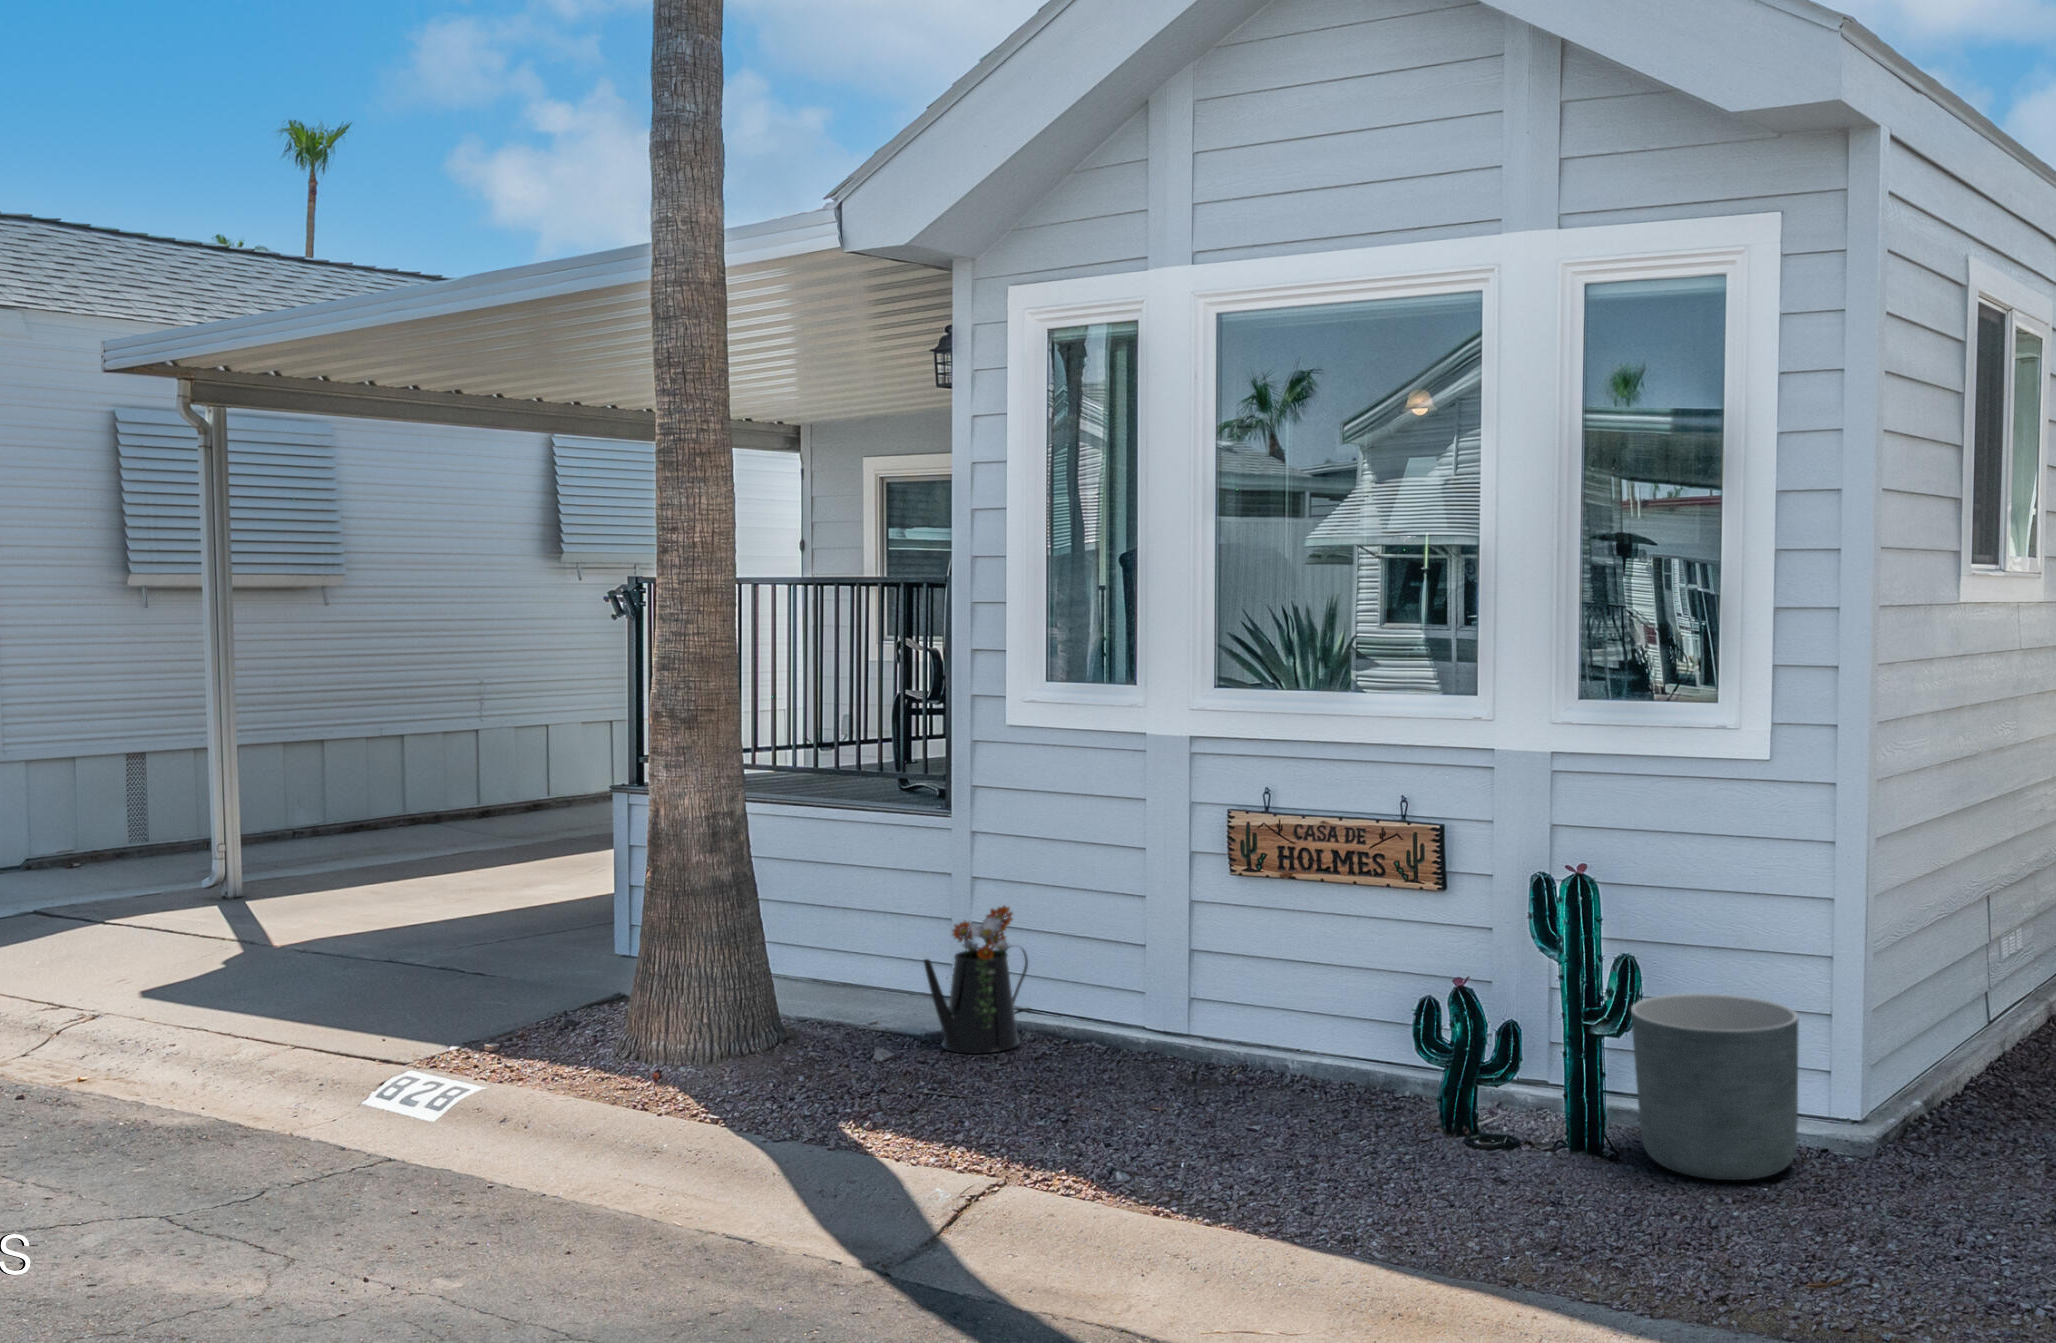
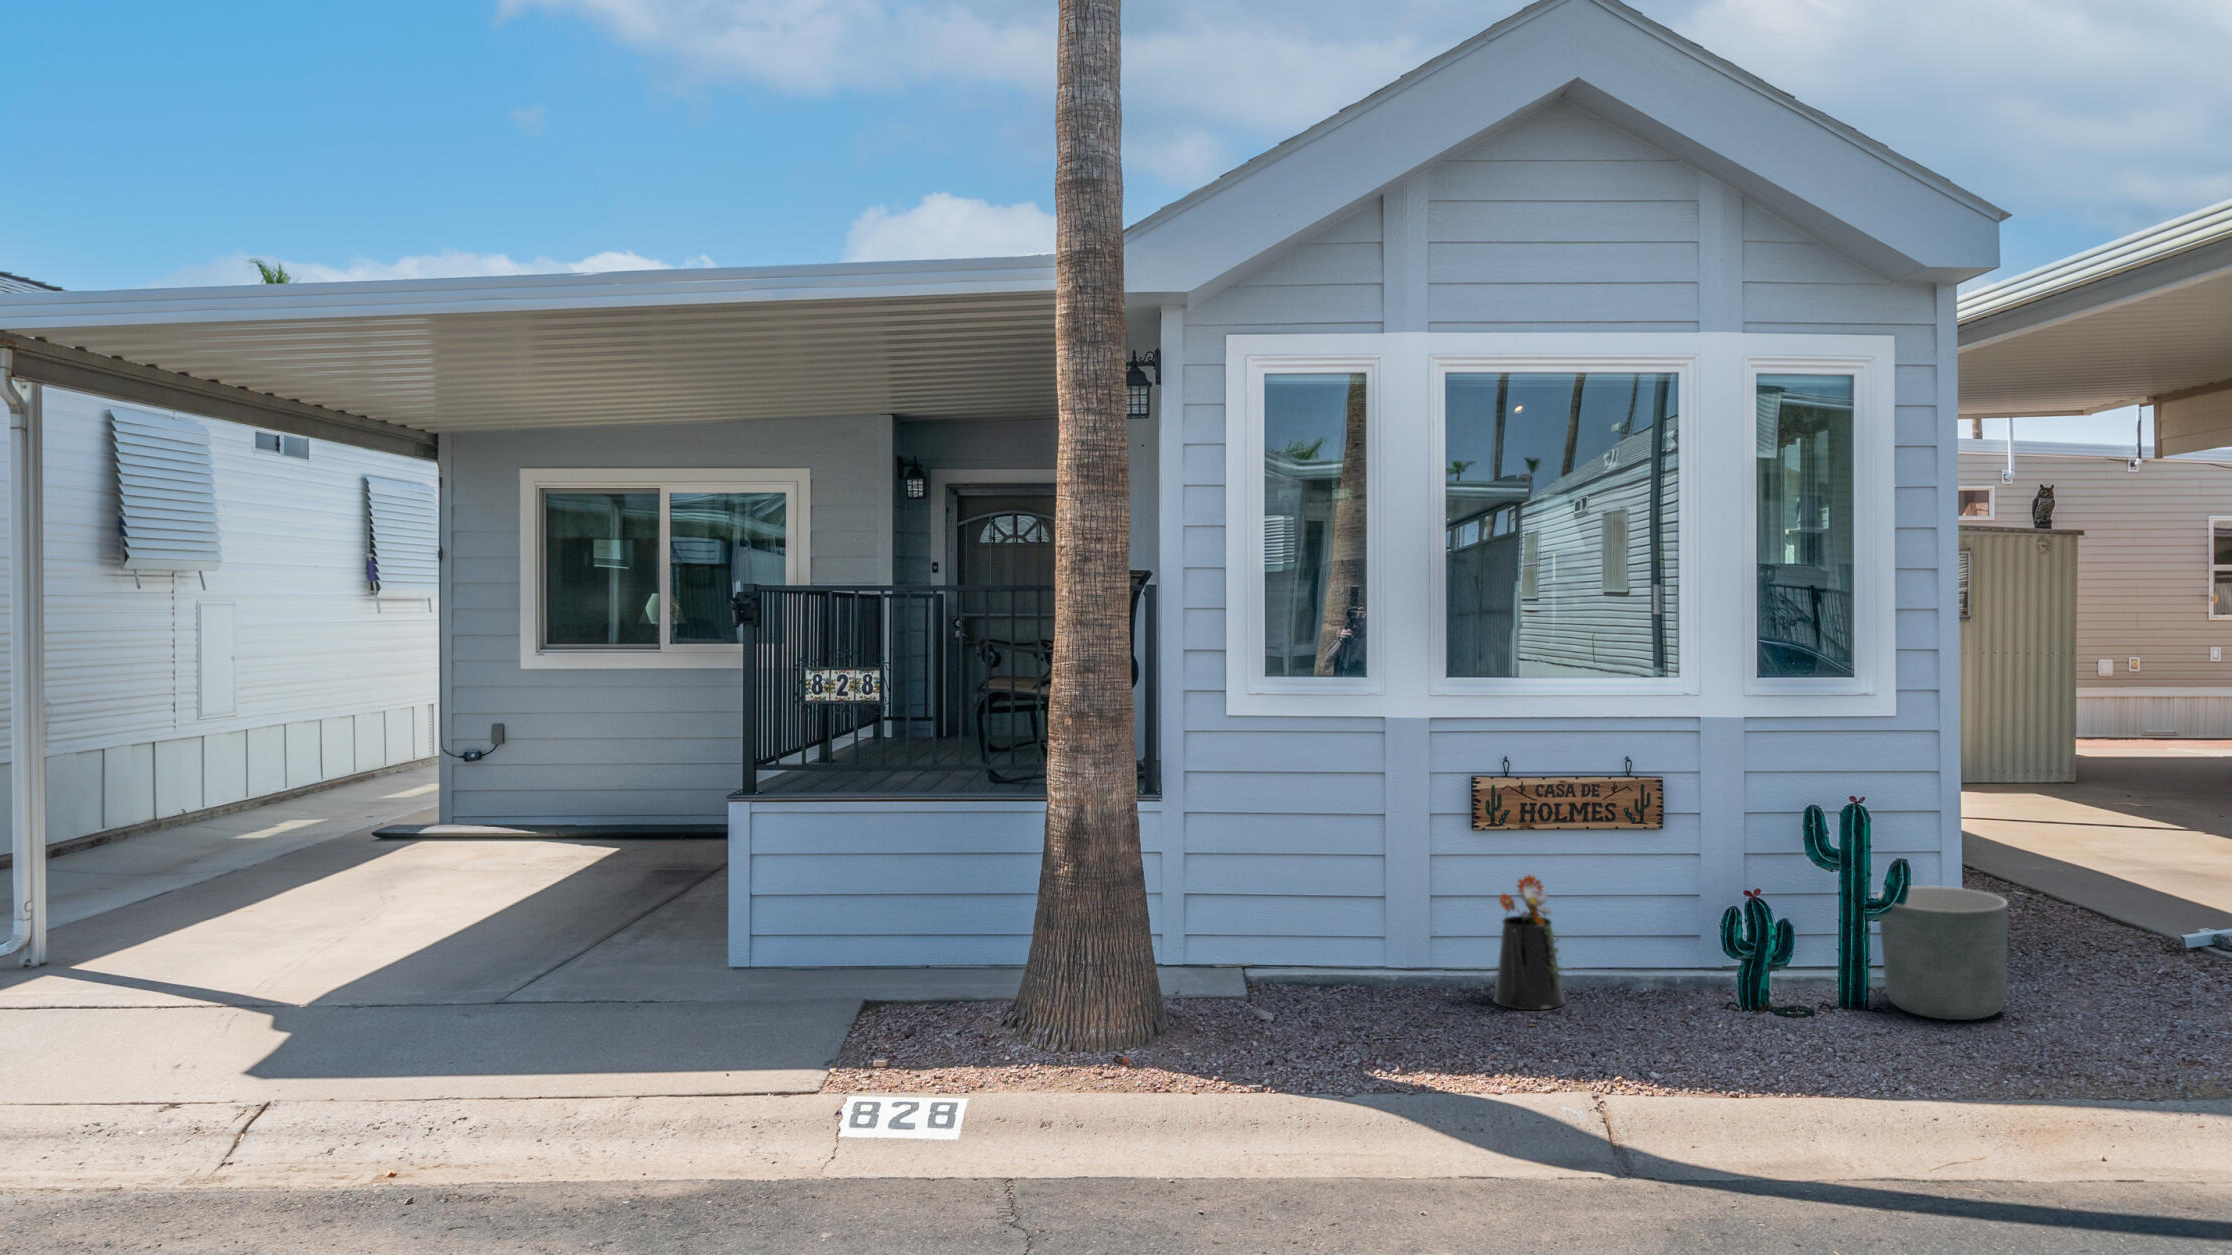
watering can: present [924,906,1028,1054] -> present [1493,875,1565,1010]

